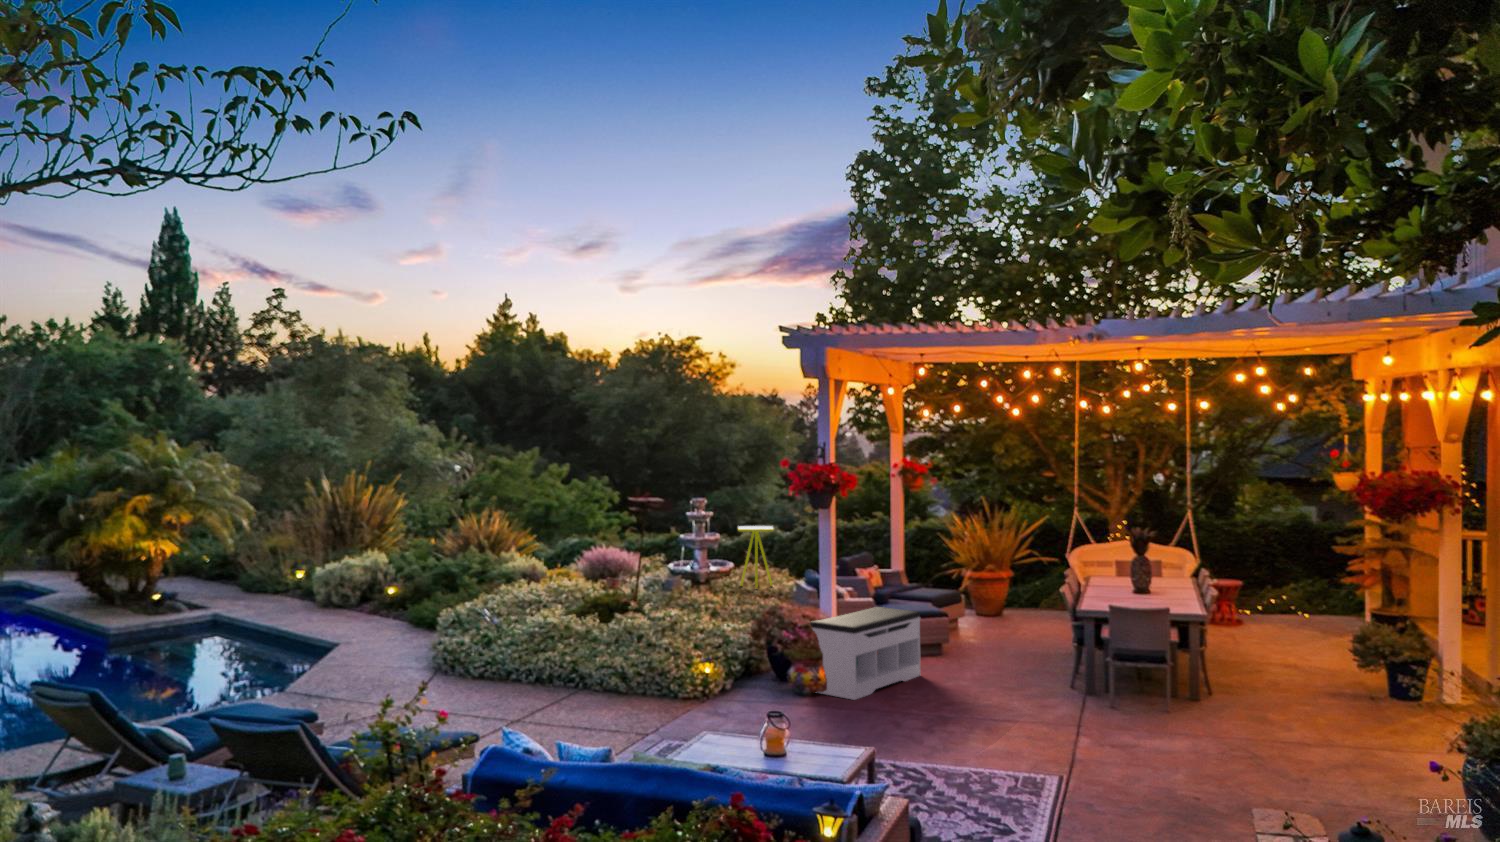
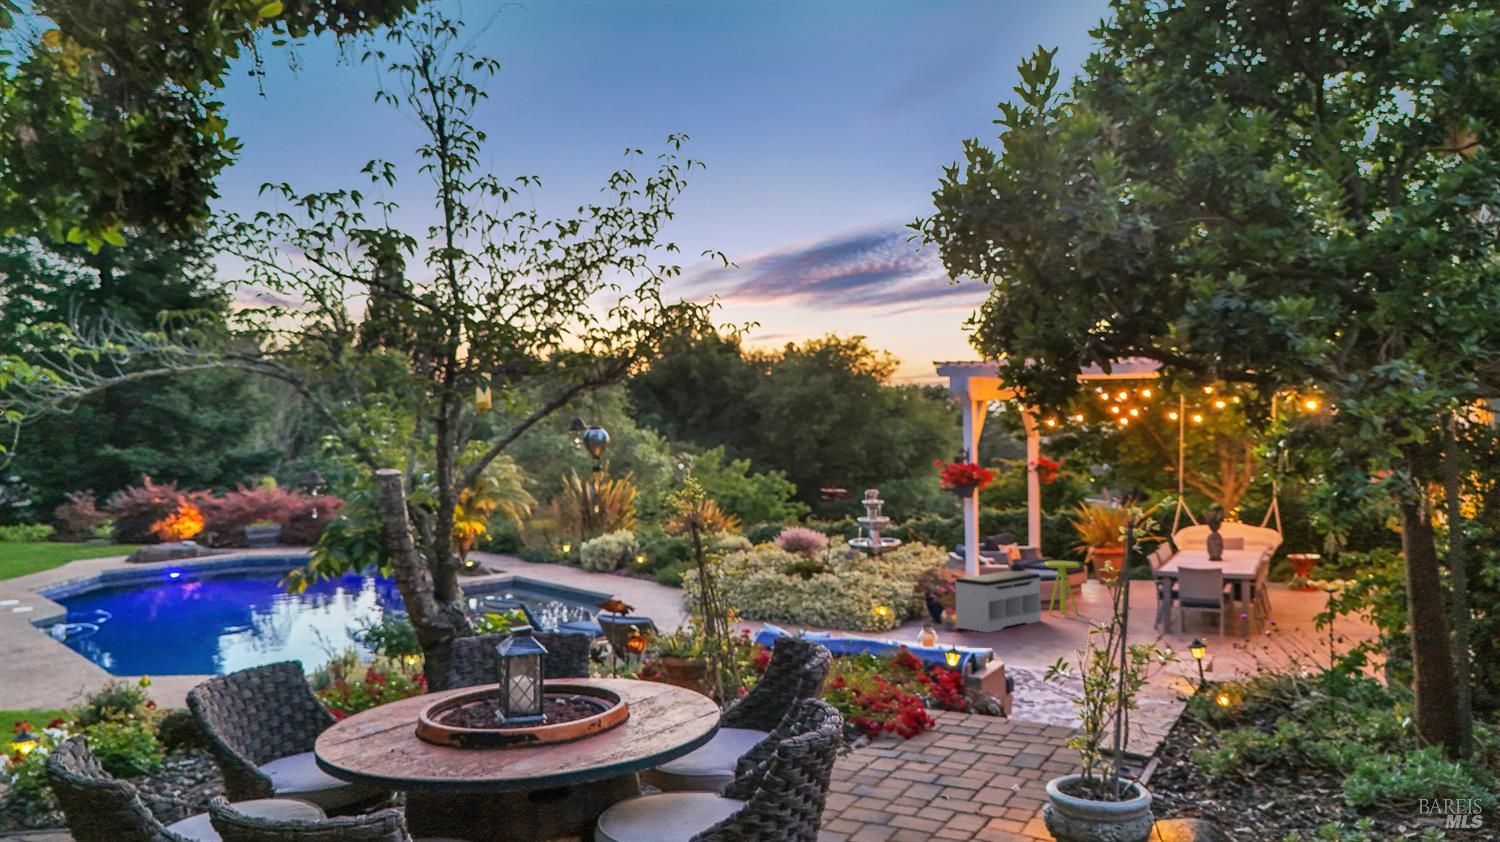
side table: present [738,526,774,588] -> present [1045,561,1079,616]

